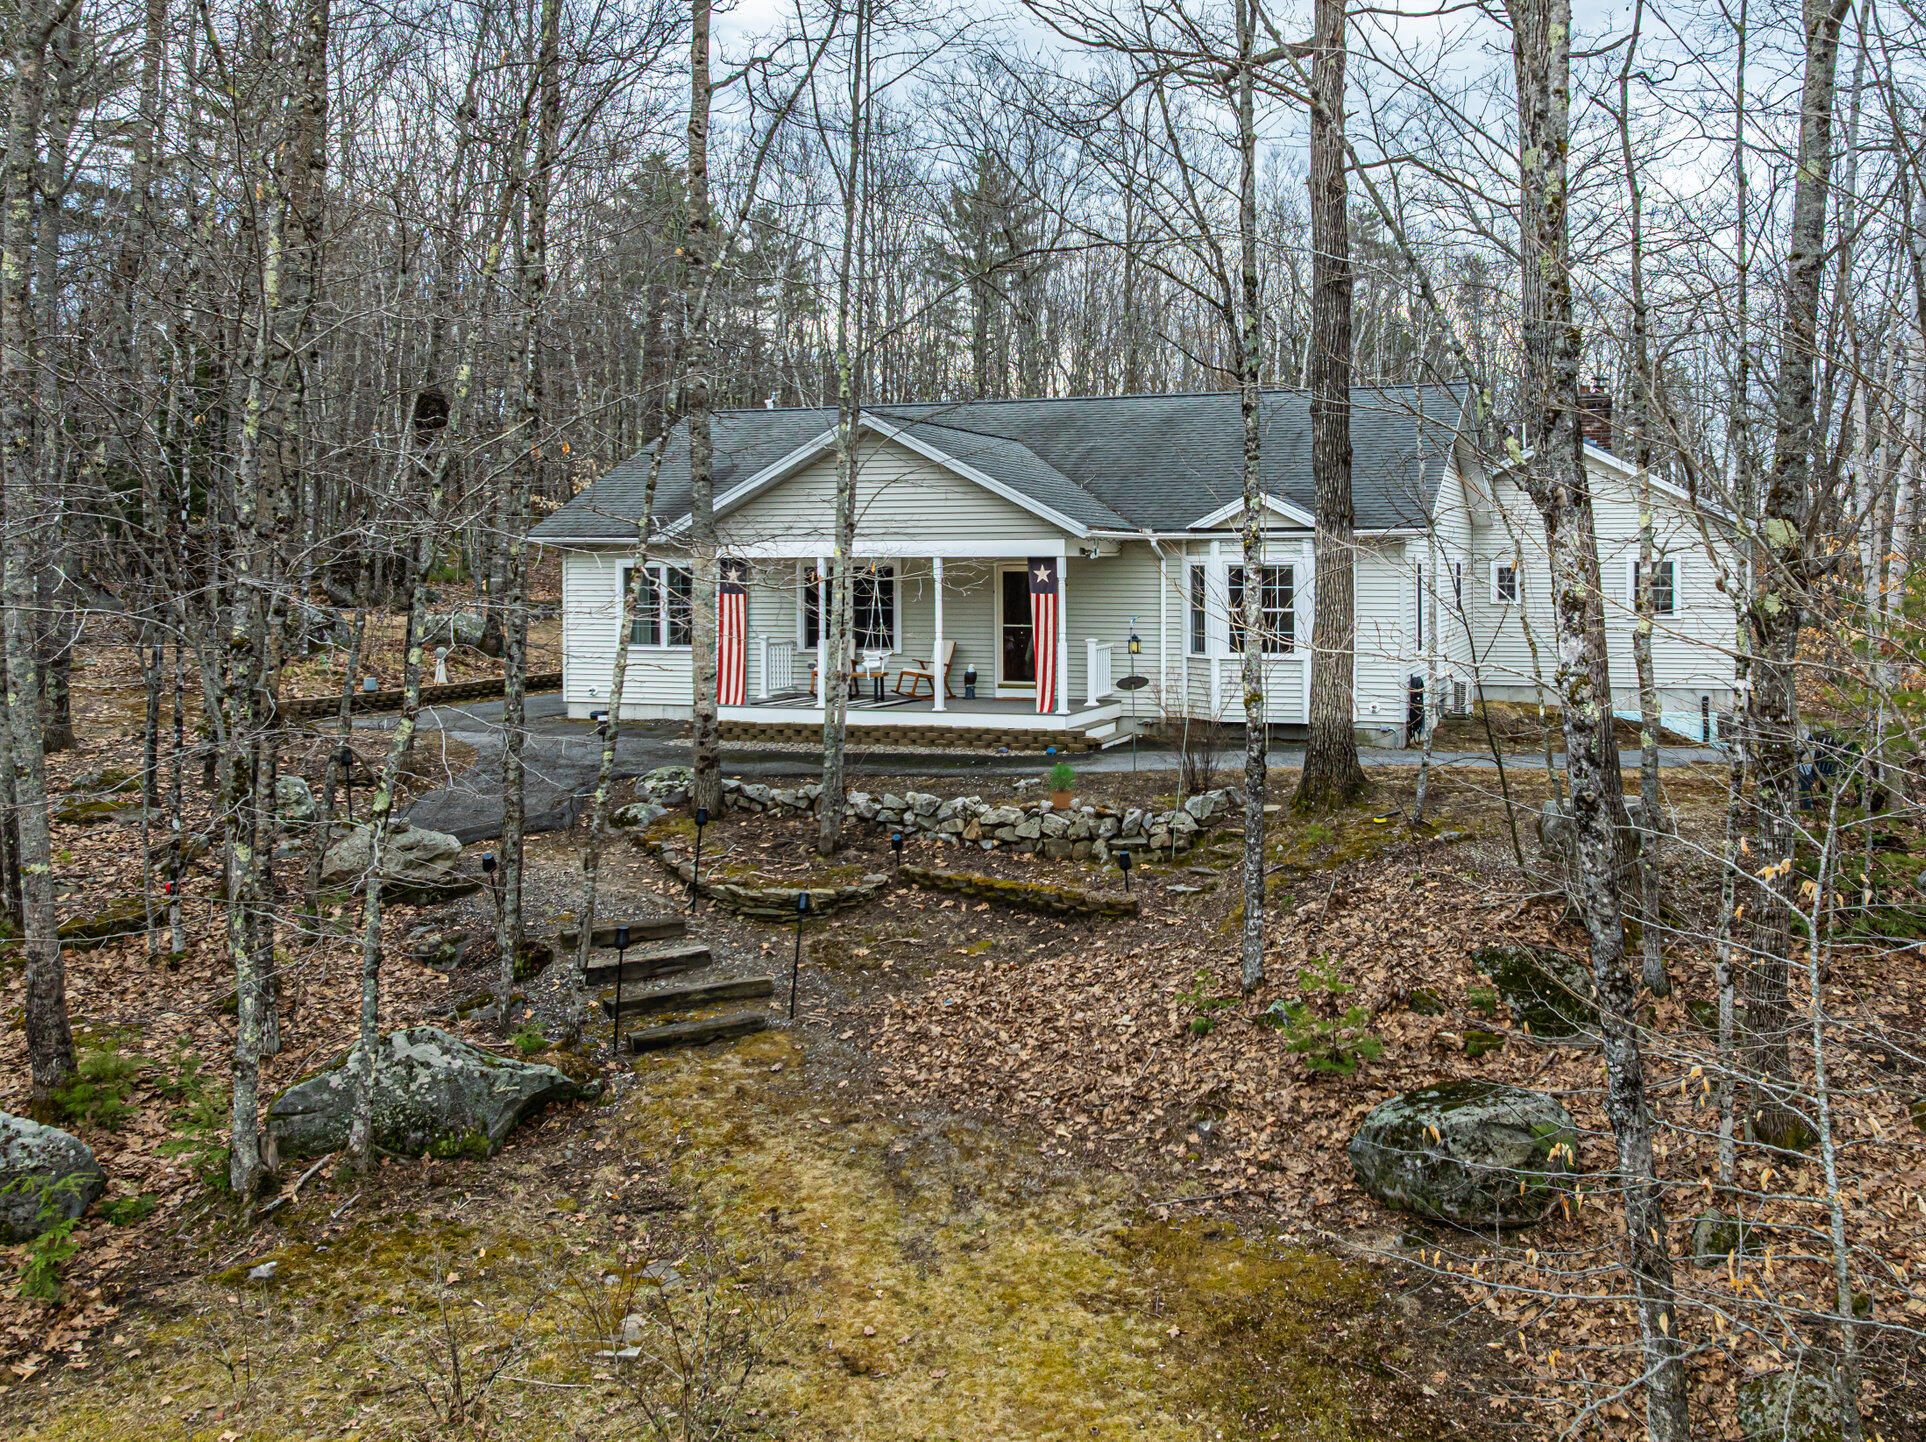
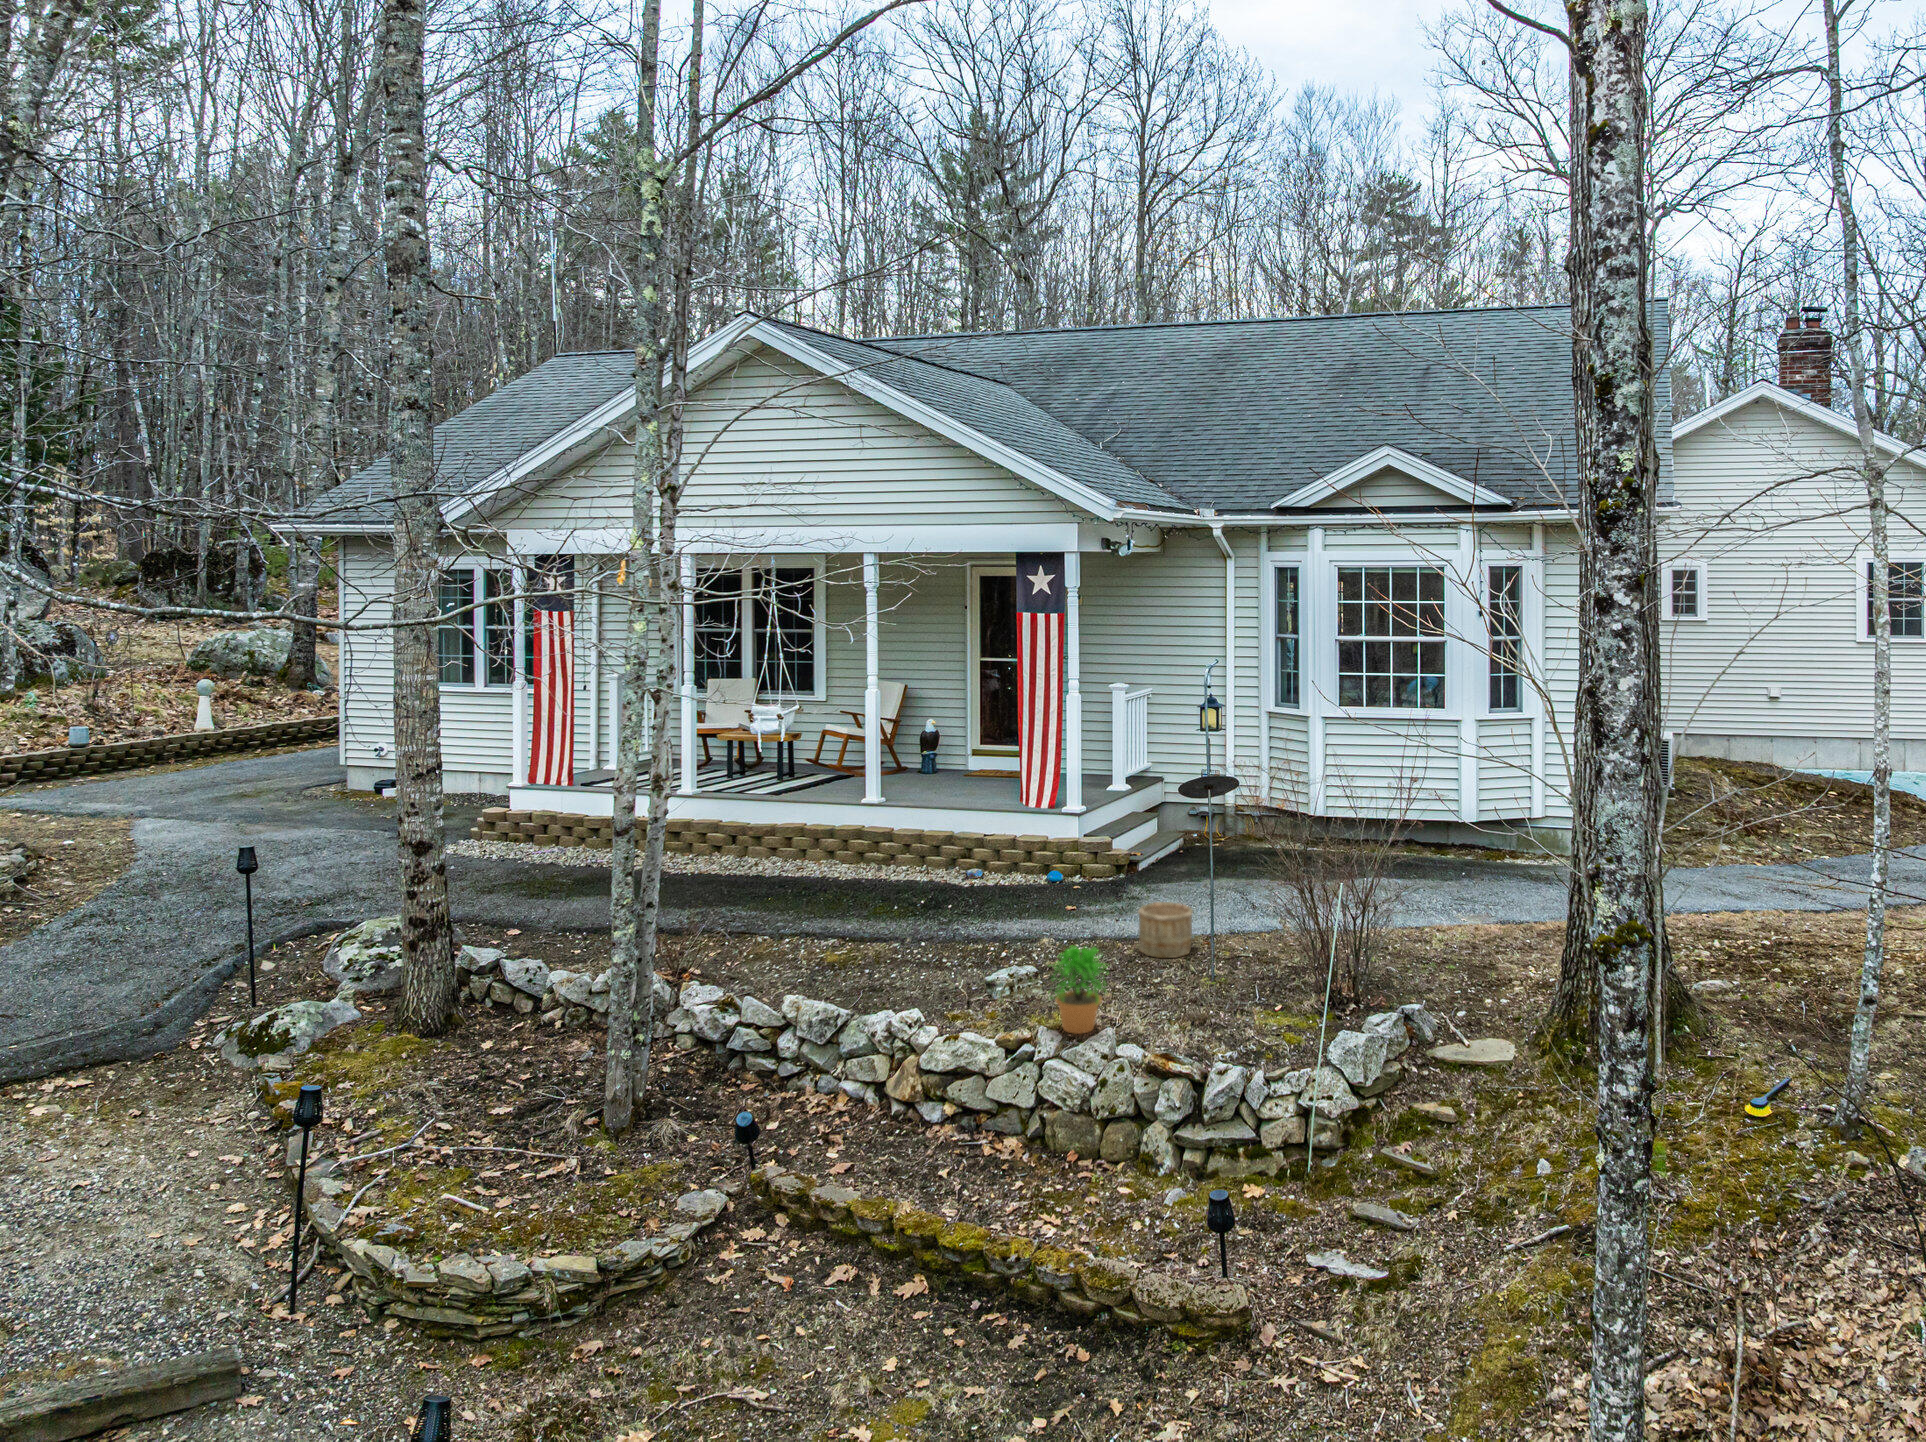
wooden bucket: none [1097,754,1129,783] -> present [1138,902,1193,958]

